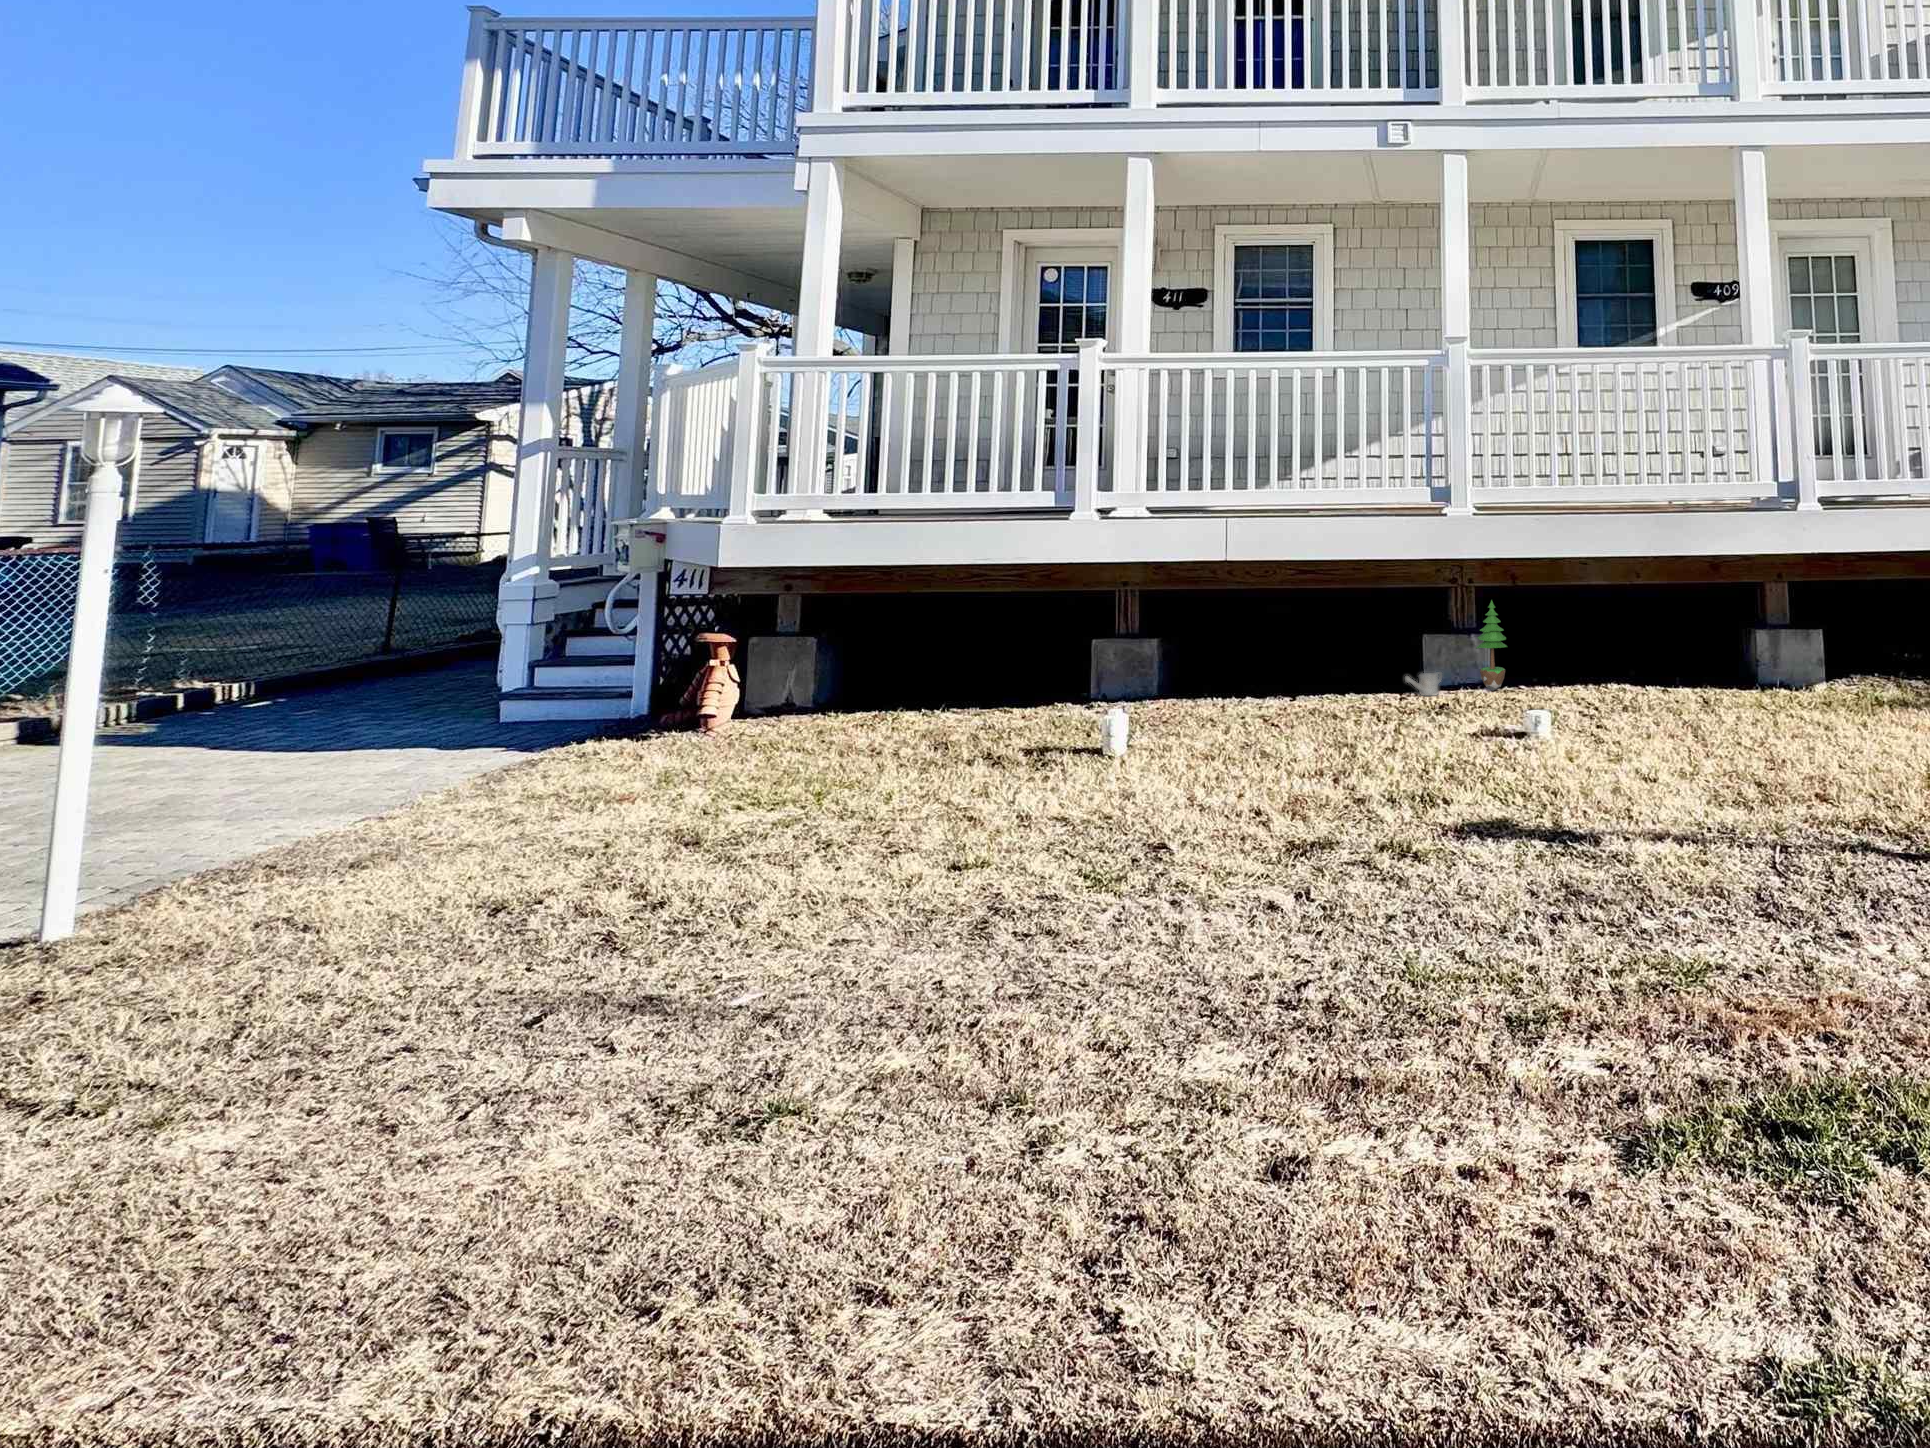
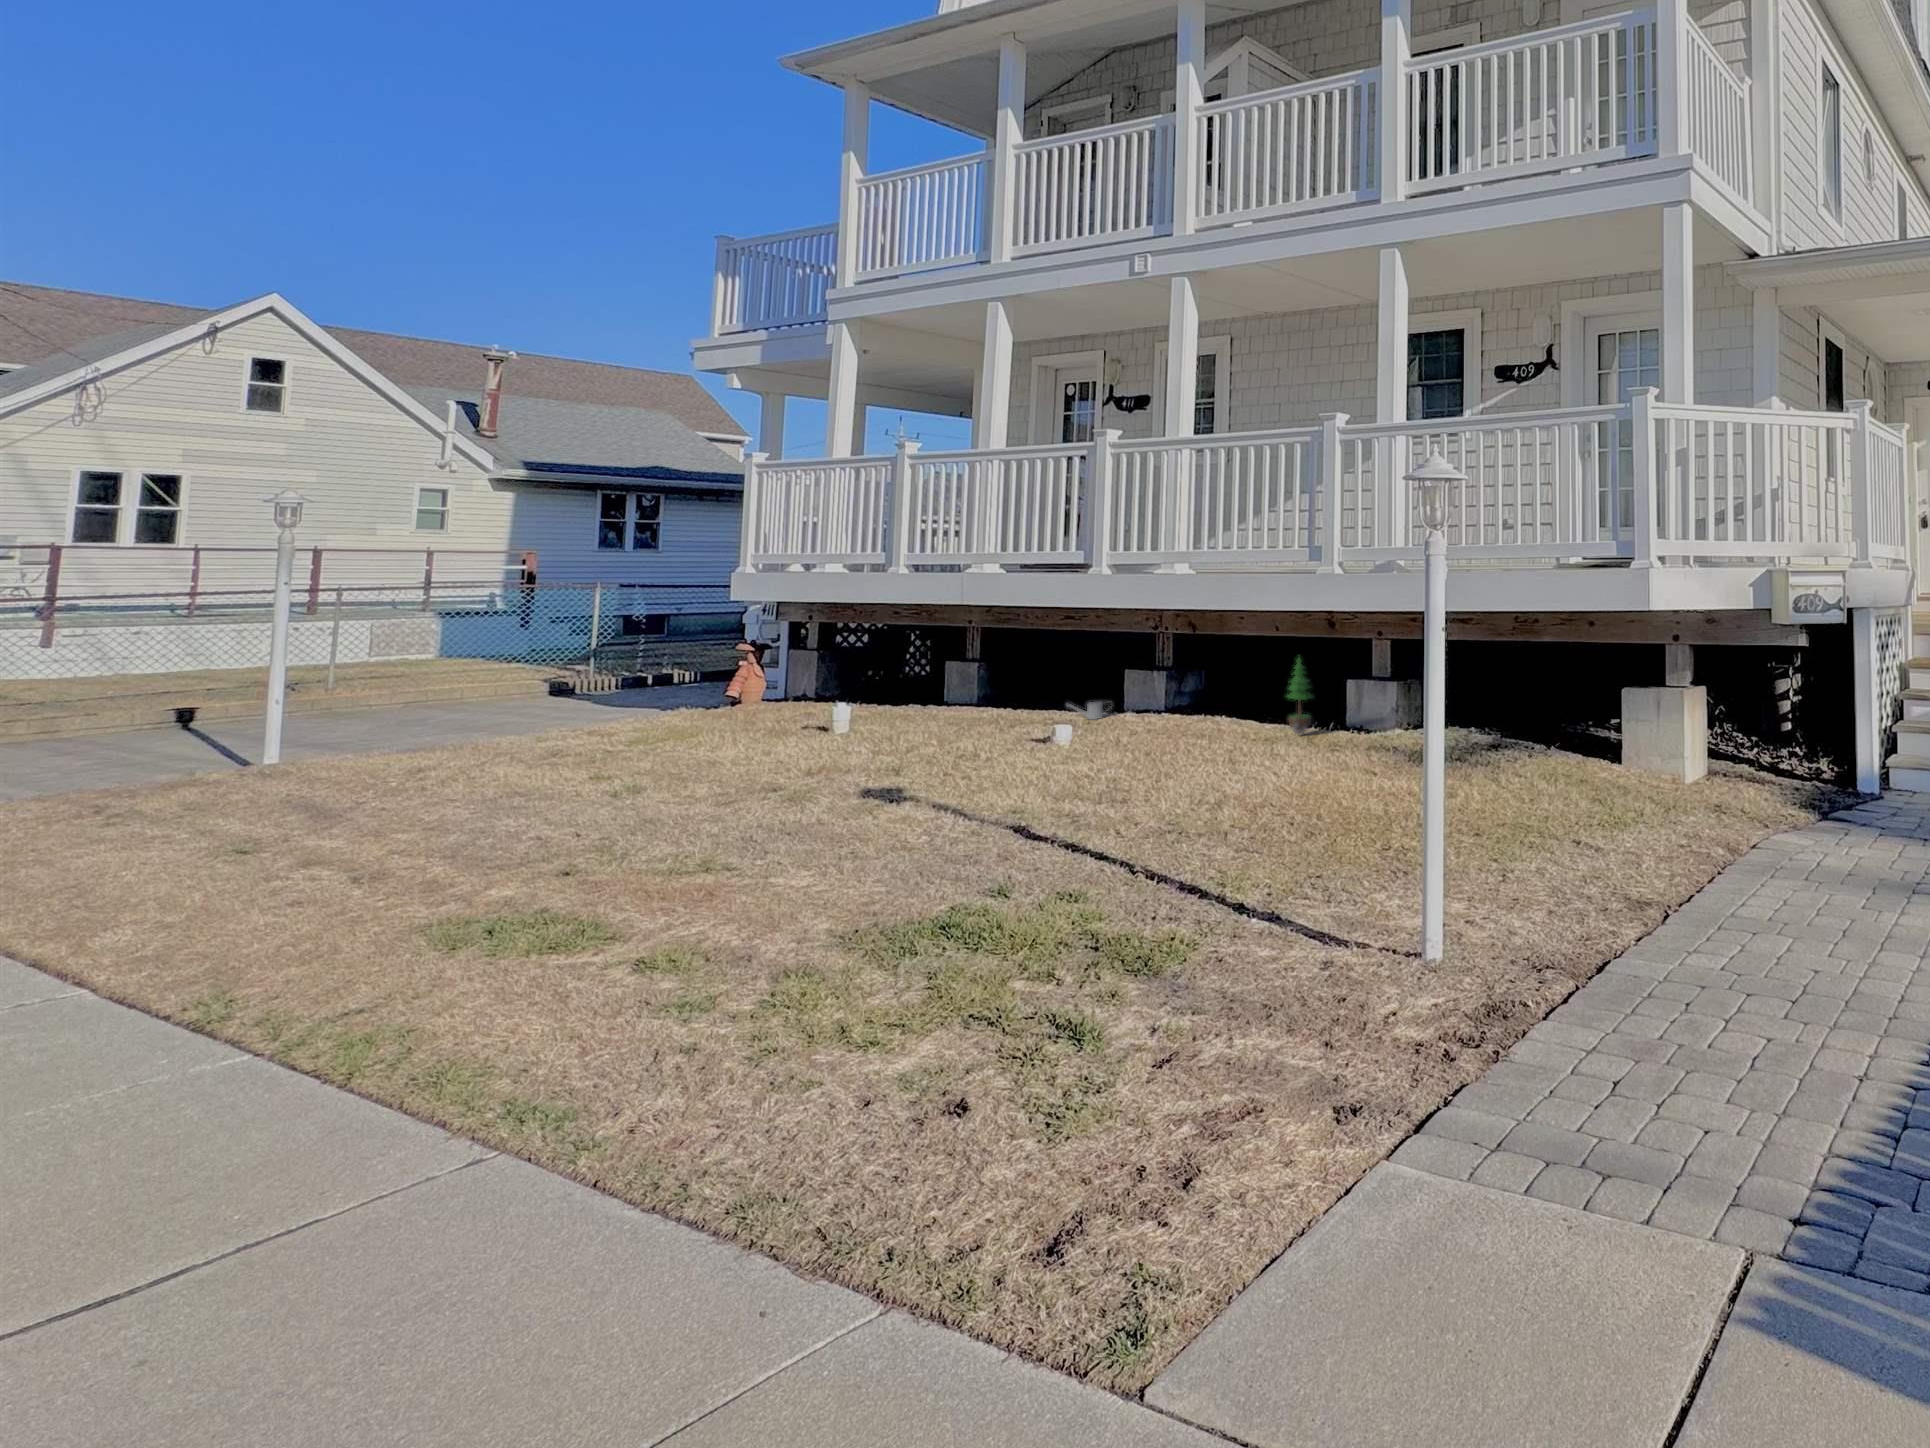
potted tree: present [1476,600,1507,691] -> present [1287,655,1313,735]

